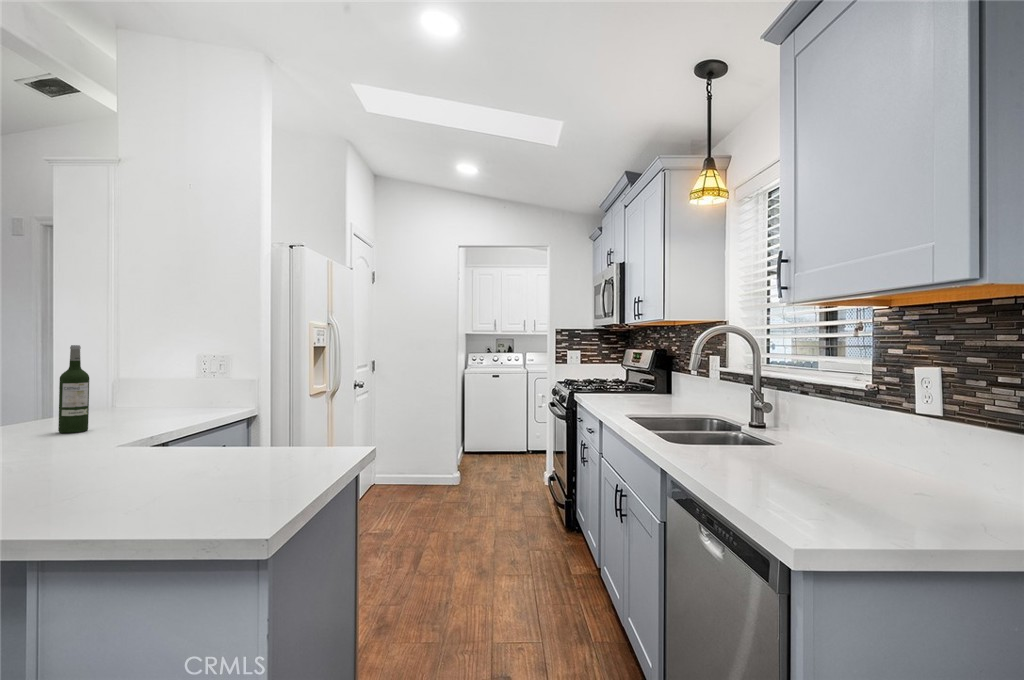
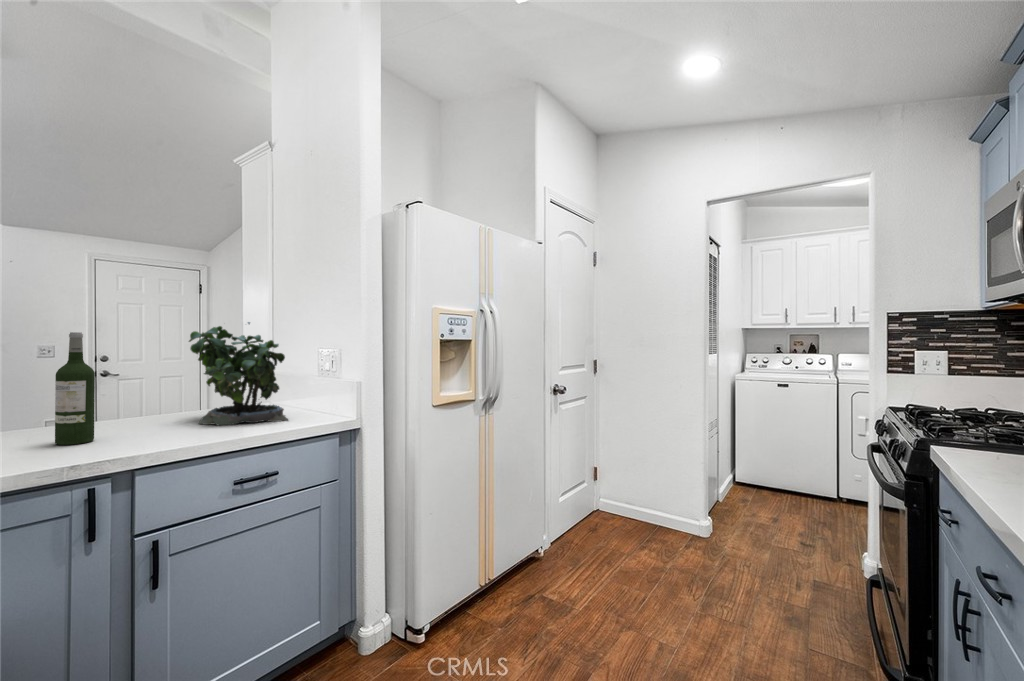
potted plant: none [106,334,201,418] -> present [189,322,288,425]

